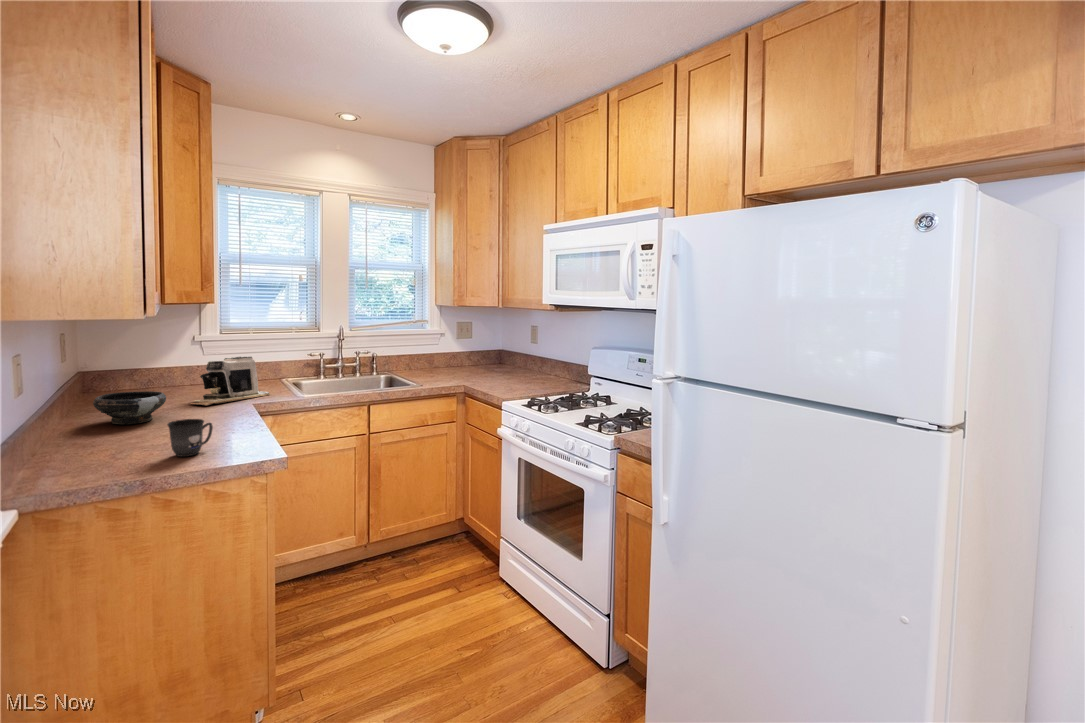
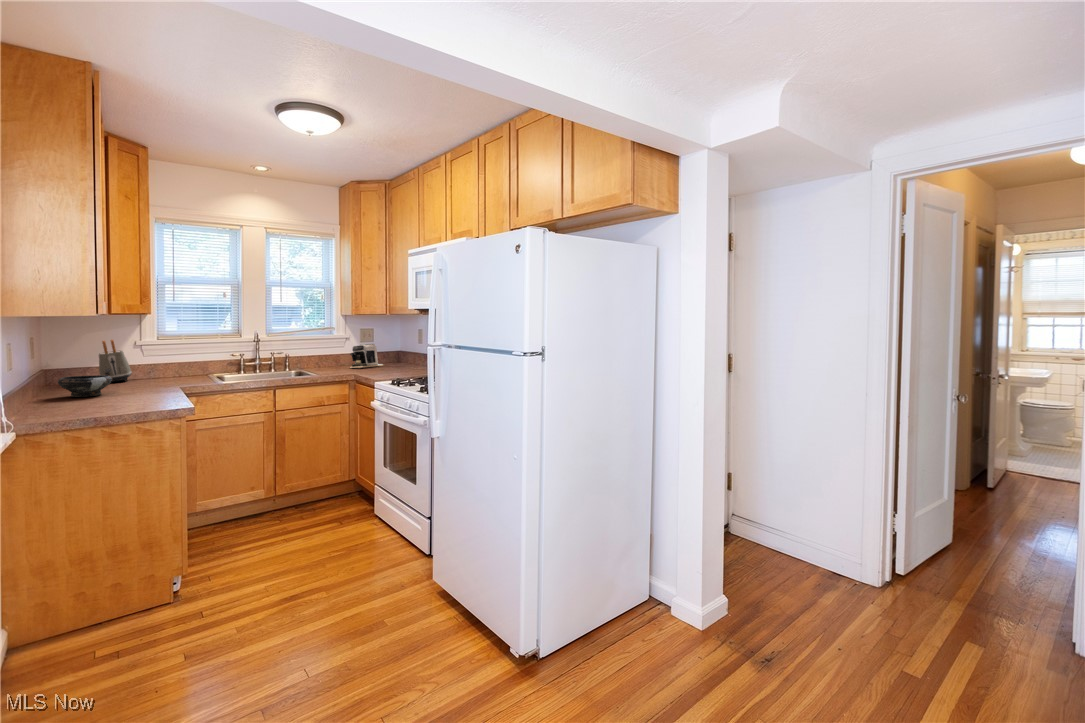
toaster: none [149,335,190,392] -> present [99,340,132,382]
coffee maker: present [192,357,271,406] -> present [350,344,383,368]
mug: present [167,419,213,457] -> none [112,385,144,408]

